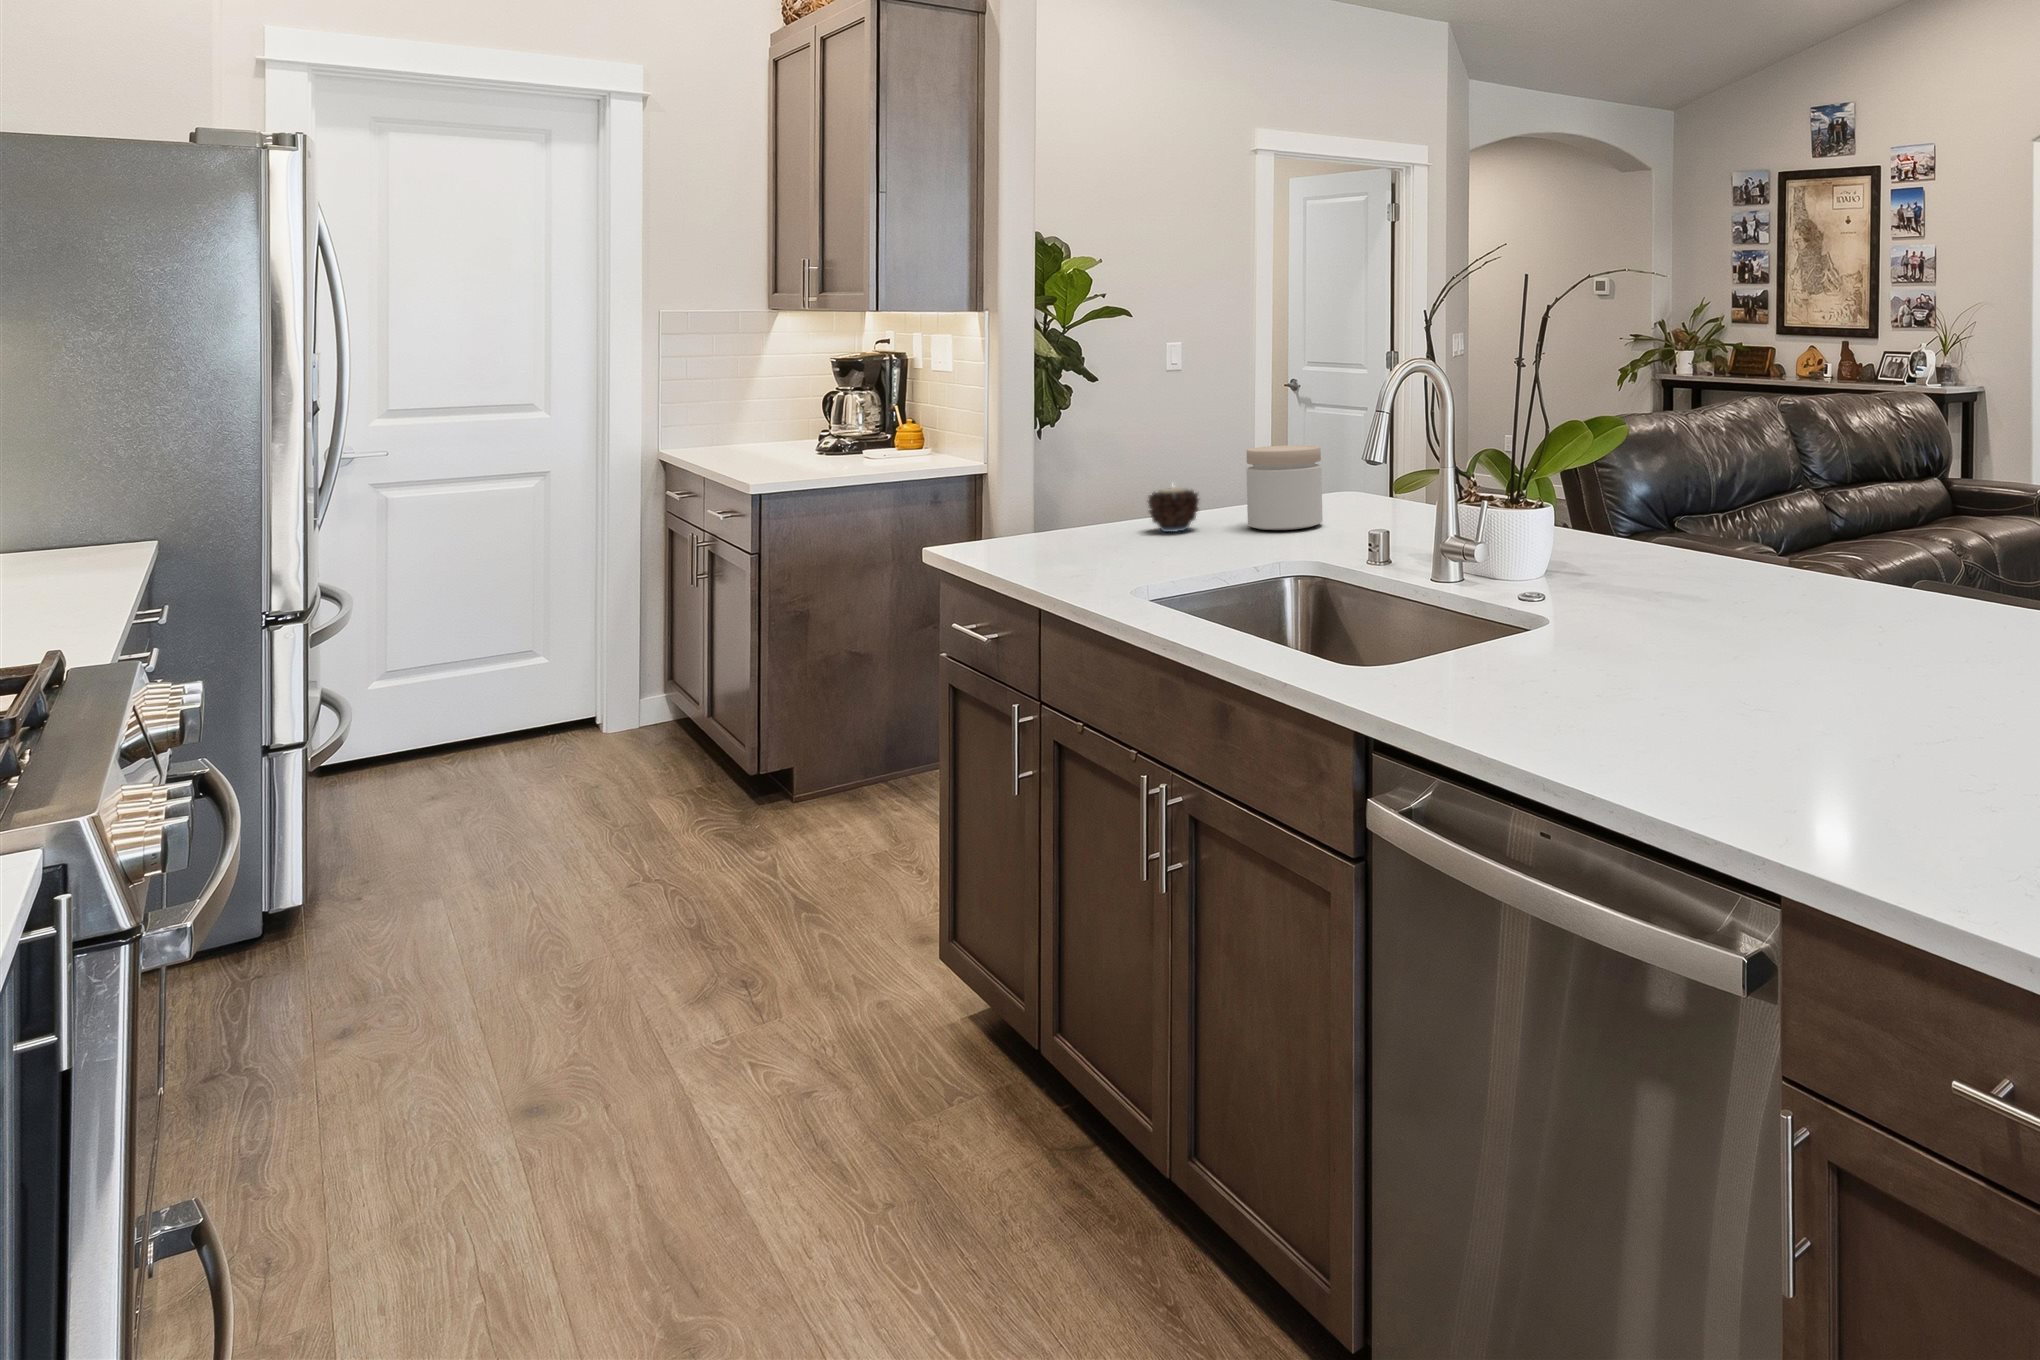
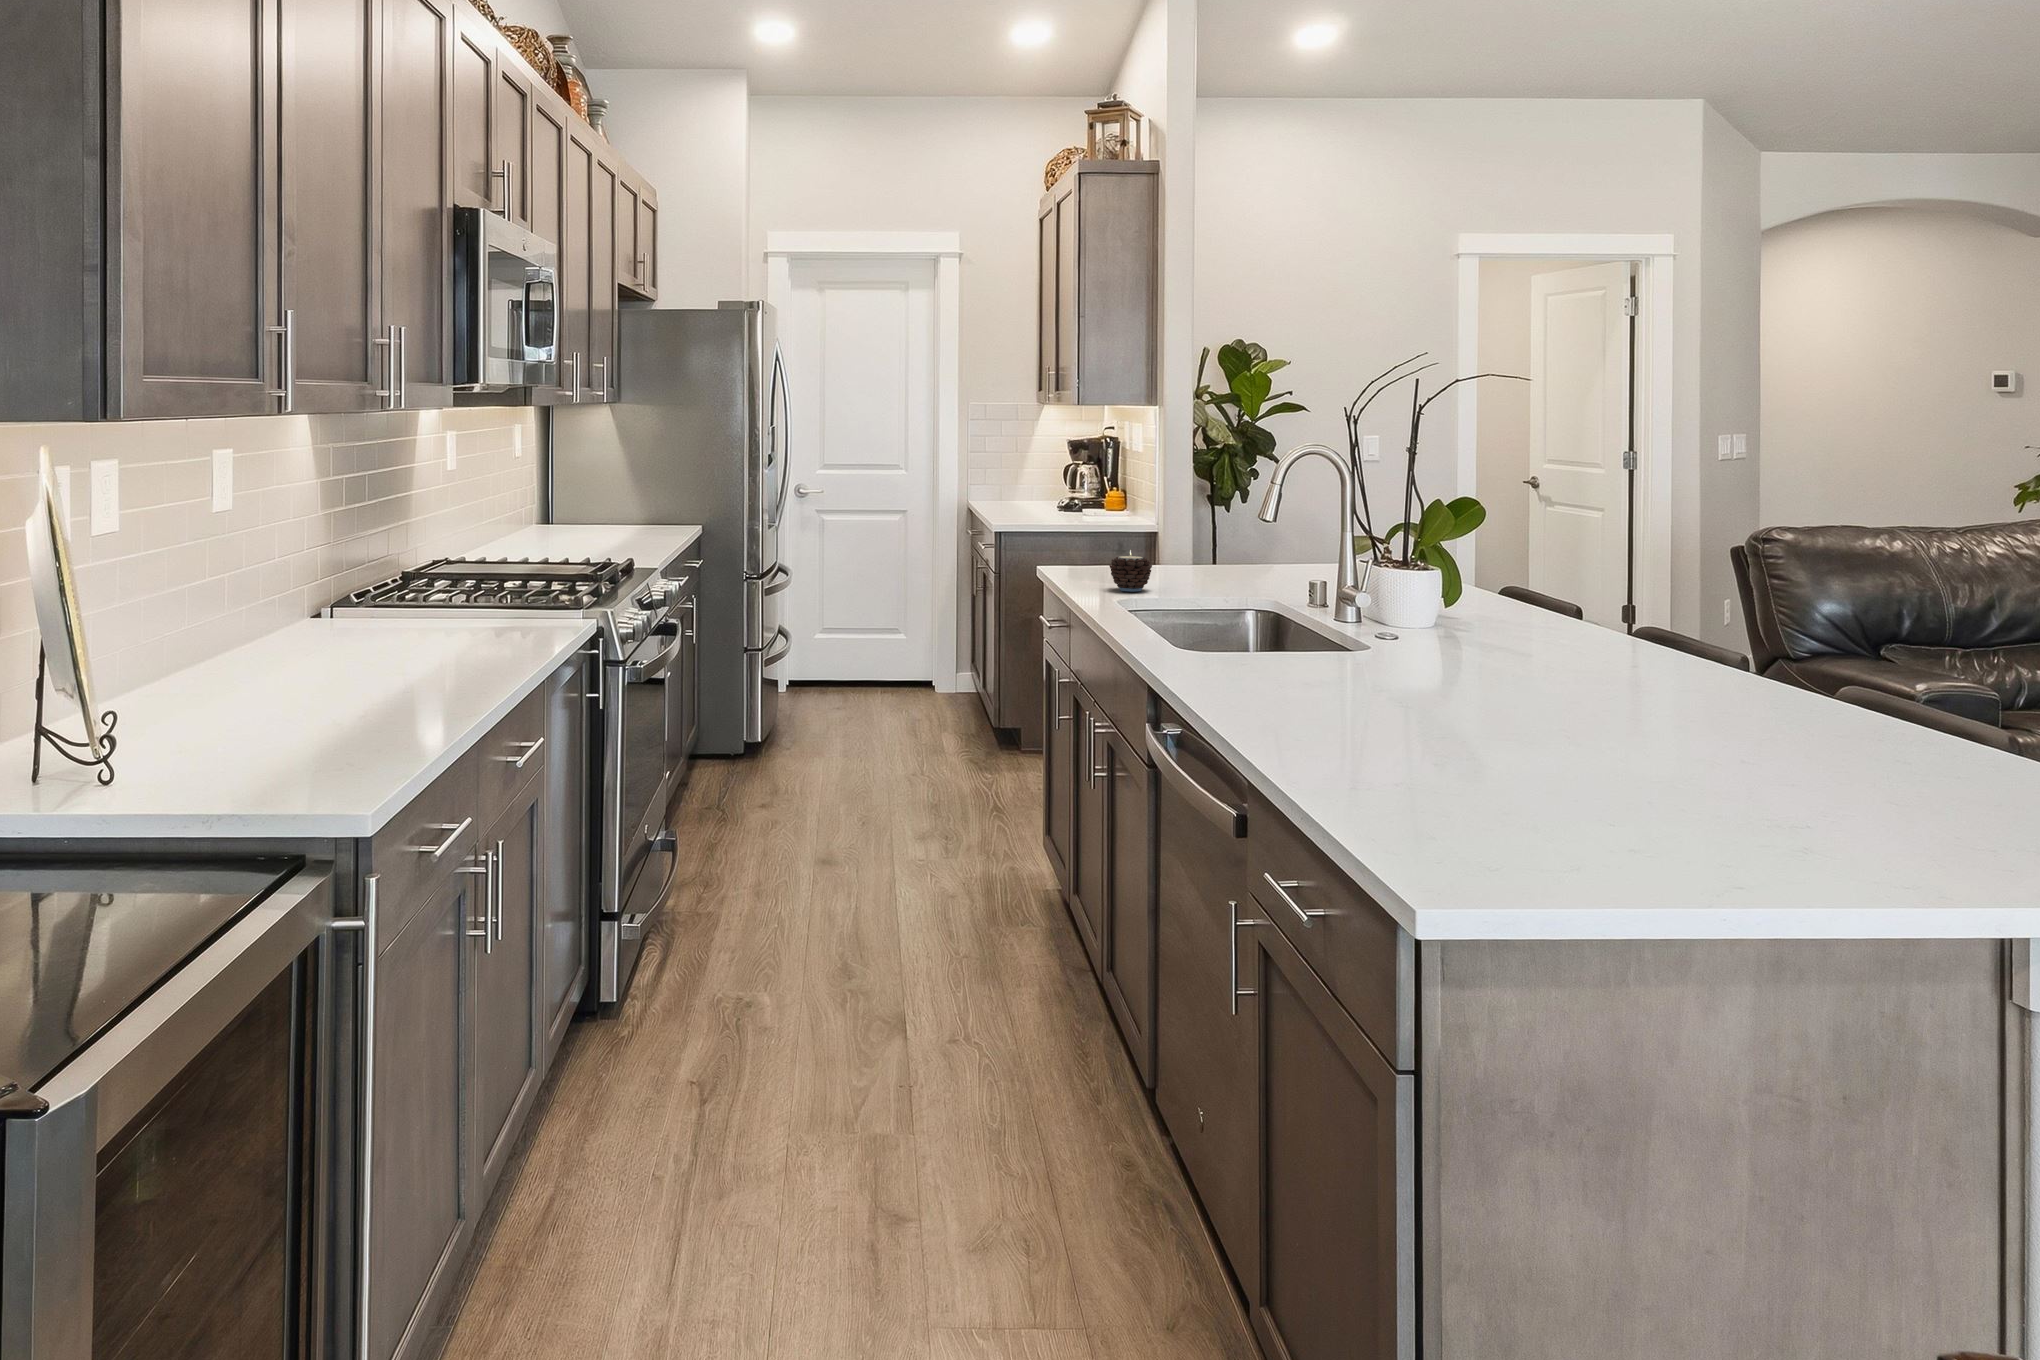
jar: present [1246,445,1323,530] -> none [1184,528,1249,601]

